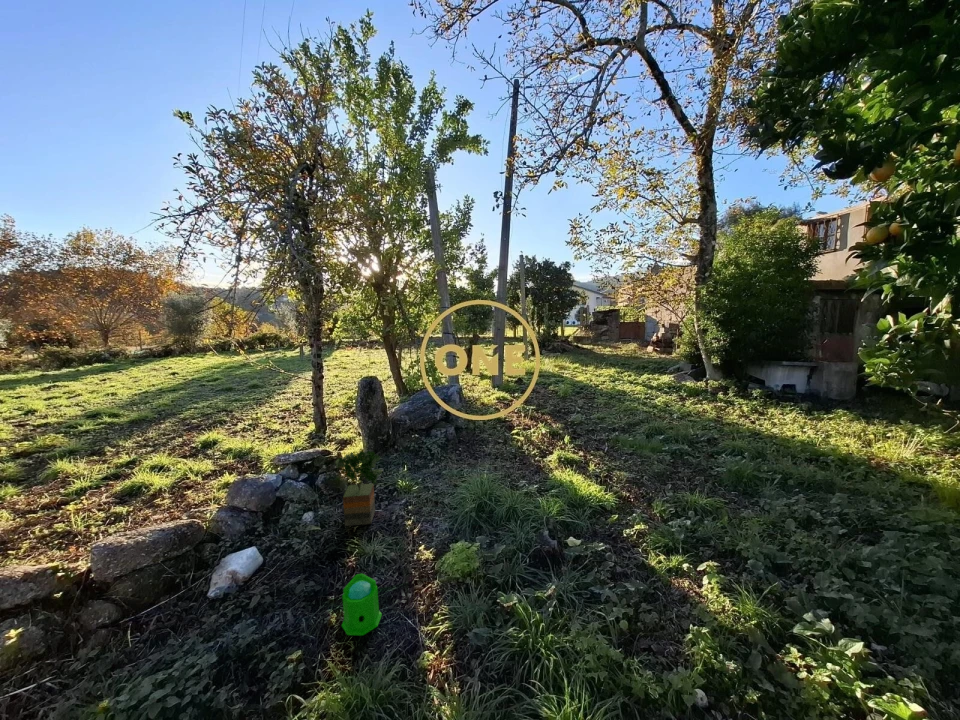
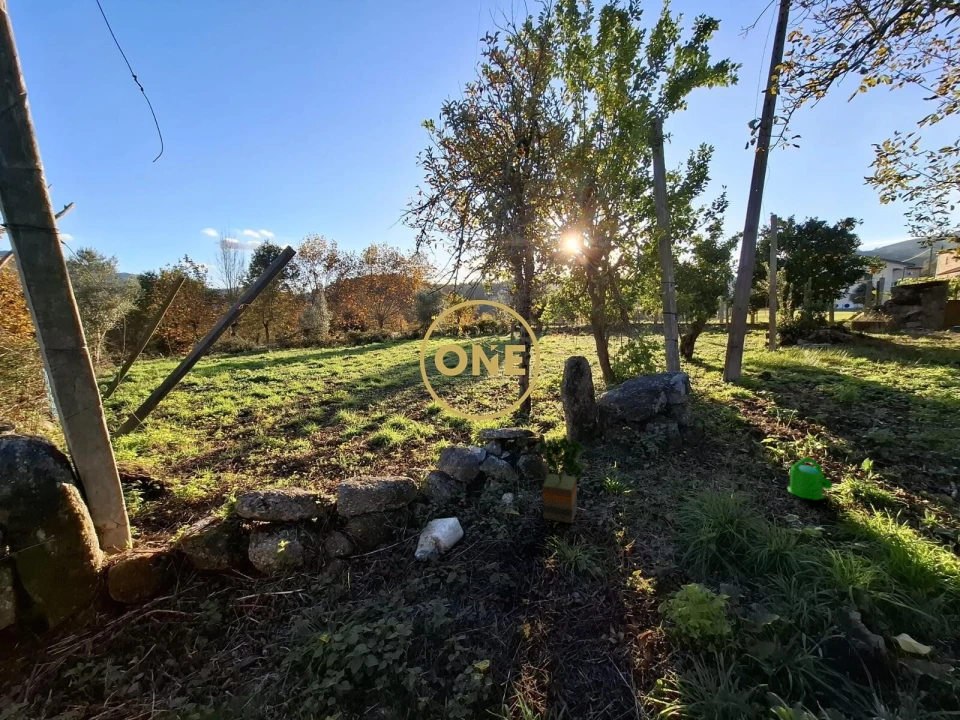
watering can: present [342,573,382,636] -> present [787,457,832,500]

